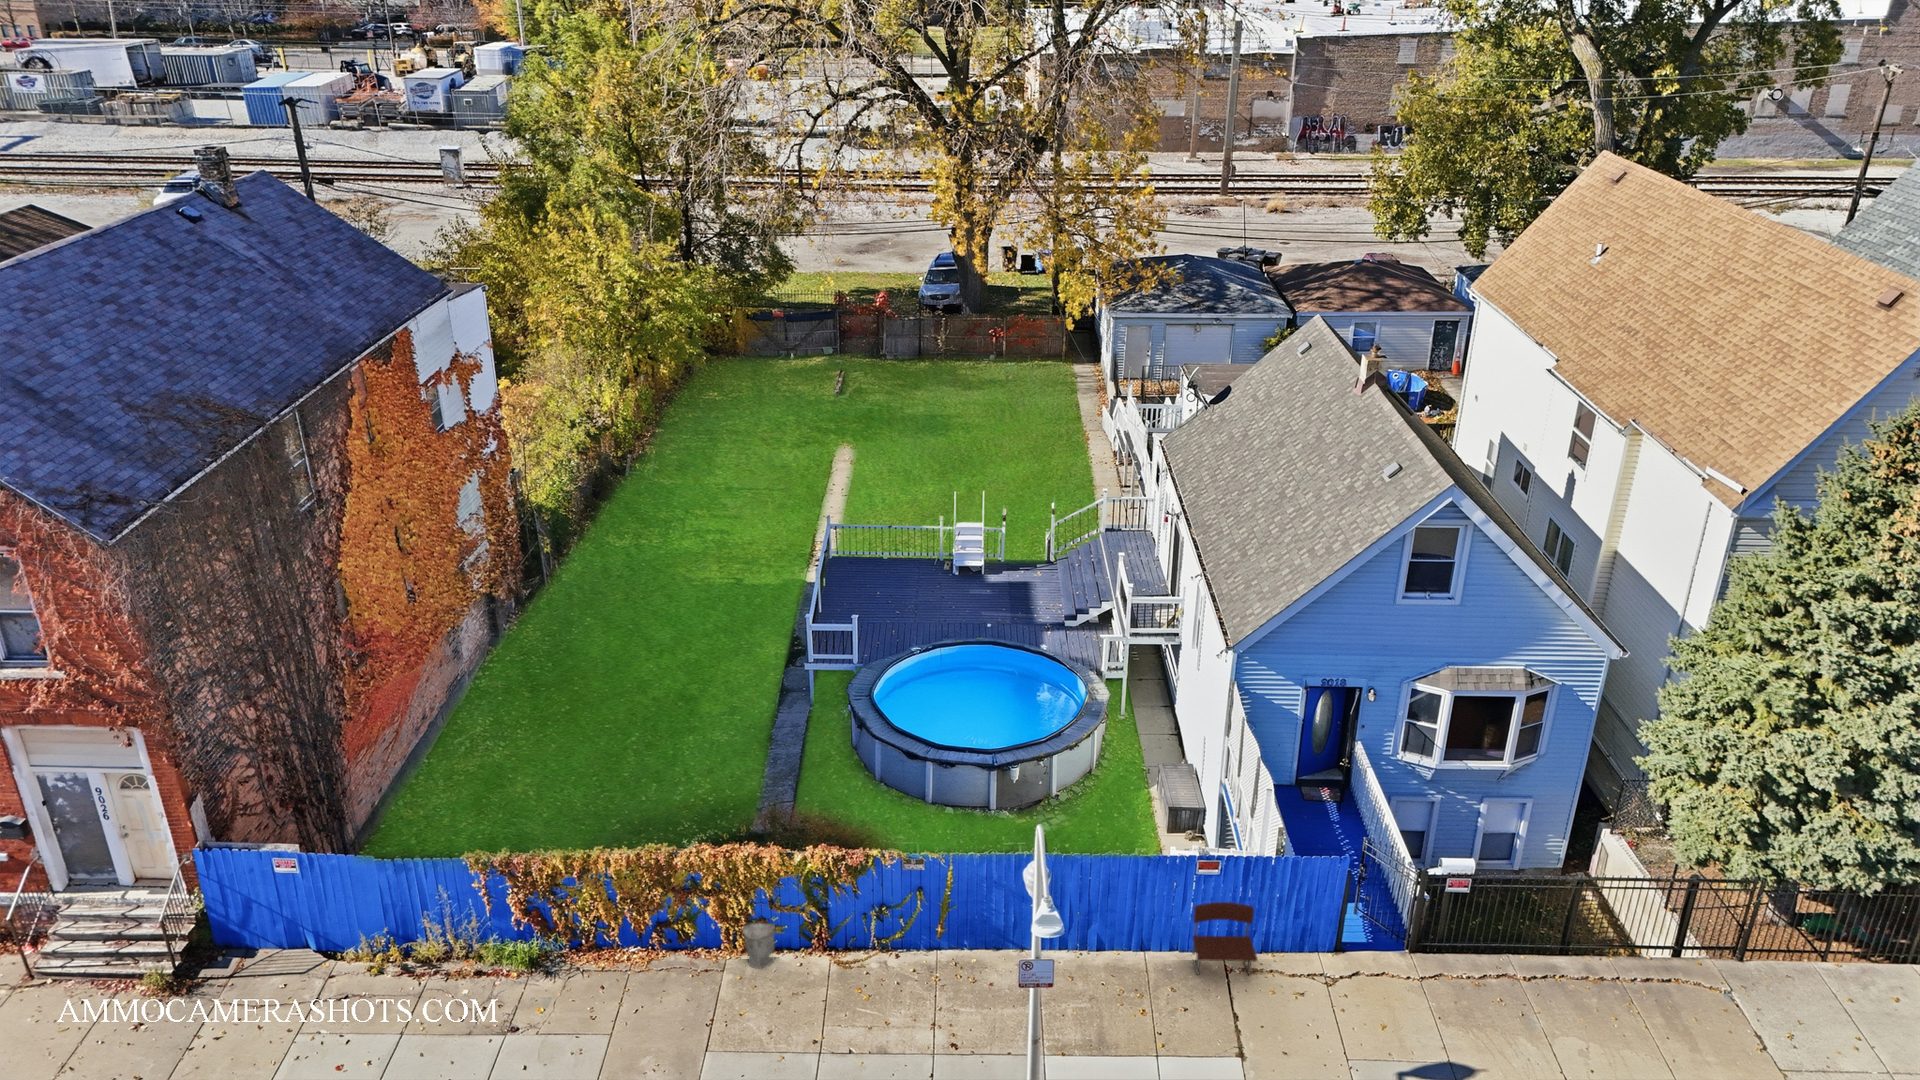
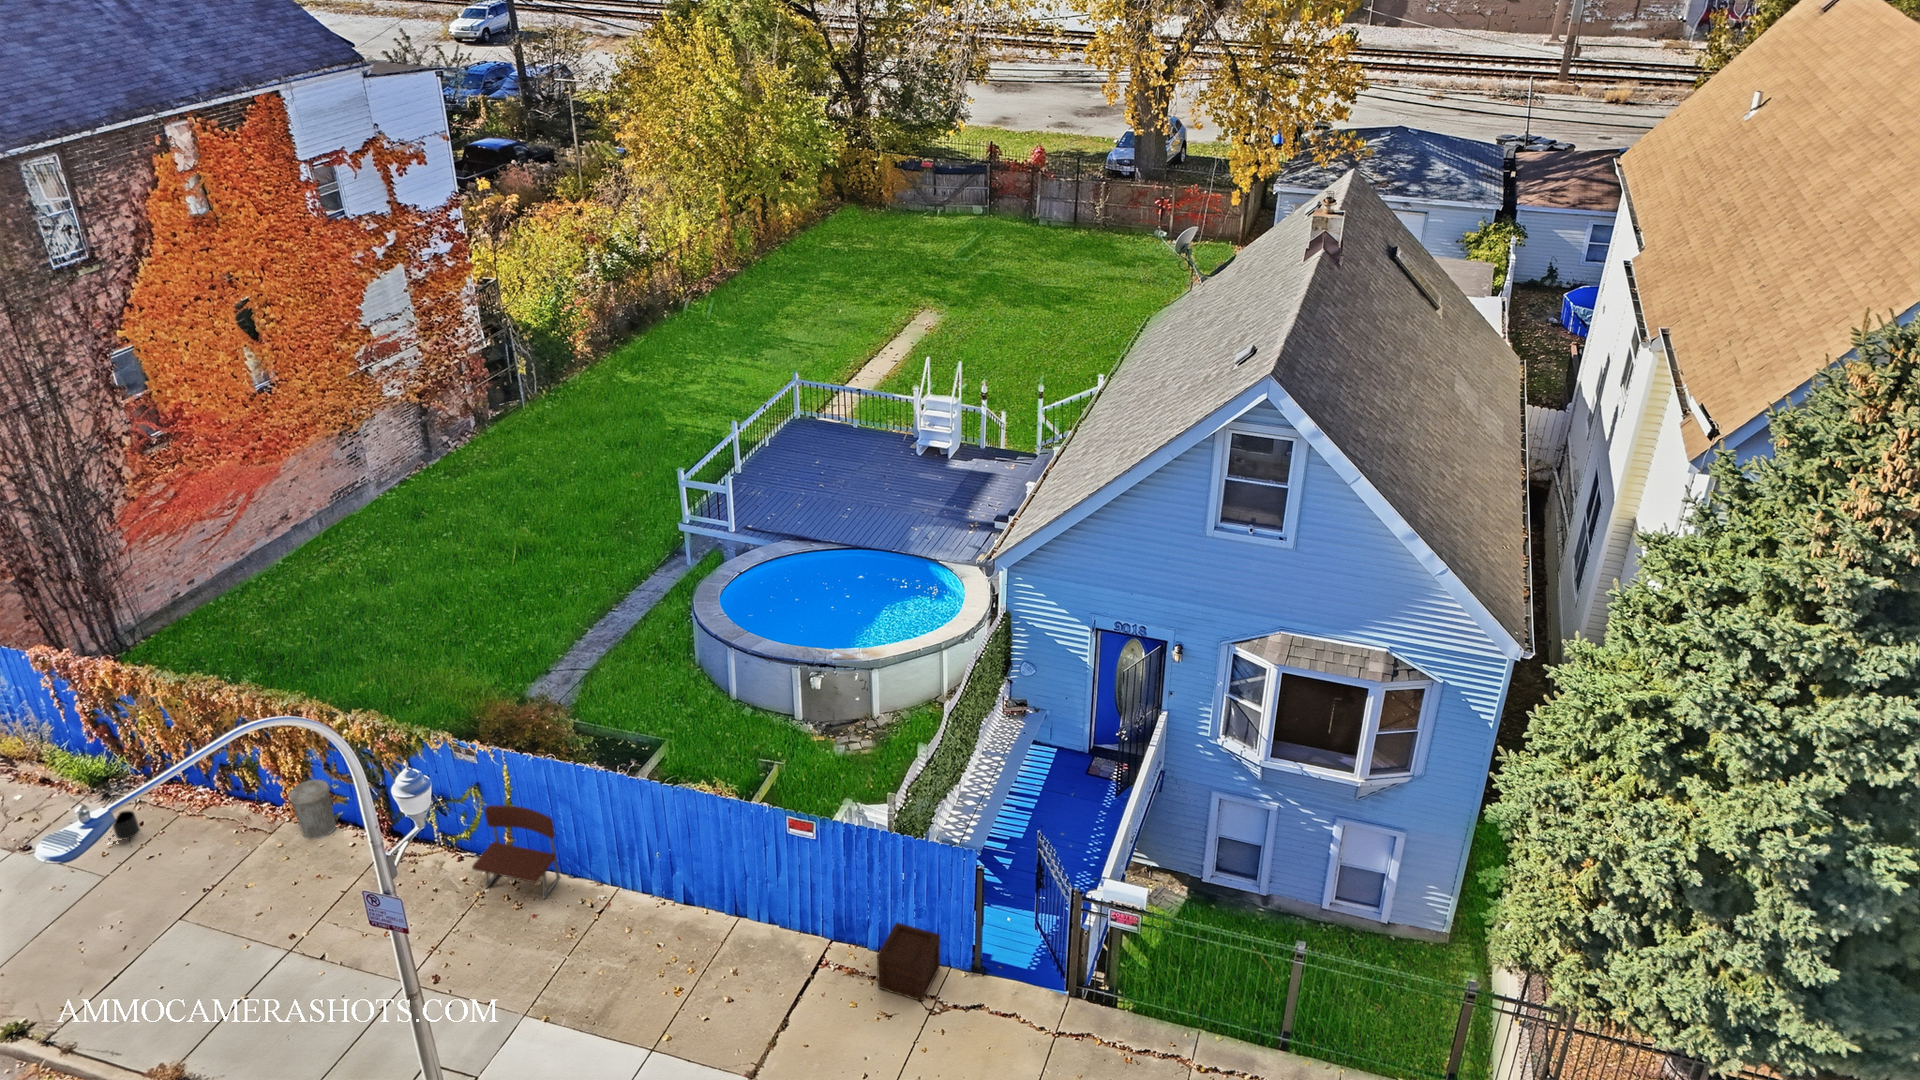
bench: present [1192,902,1258,975] -> present [472,805,560,899]
wooden crate: none [1273,925,1322,979] -> present [877,923,940,1001]
planter: none [593,977,614,1010] -> present [113,811,140,840]

